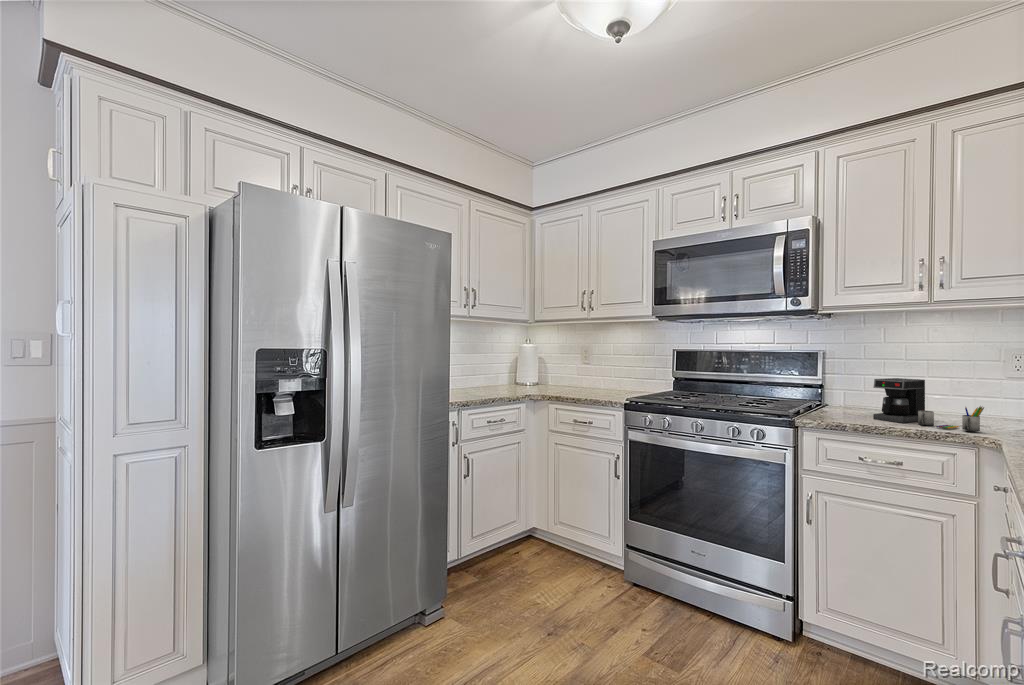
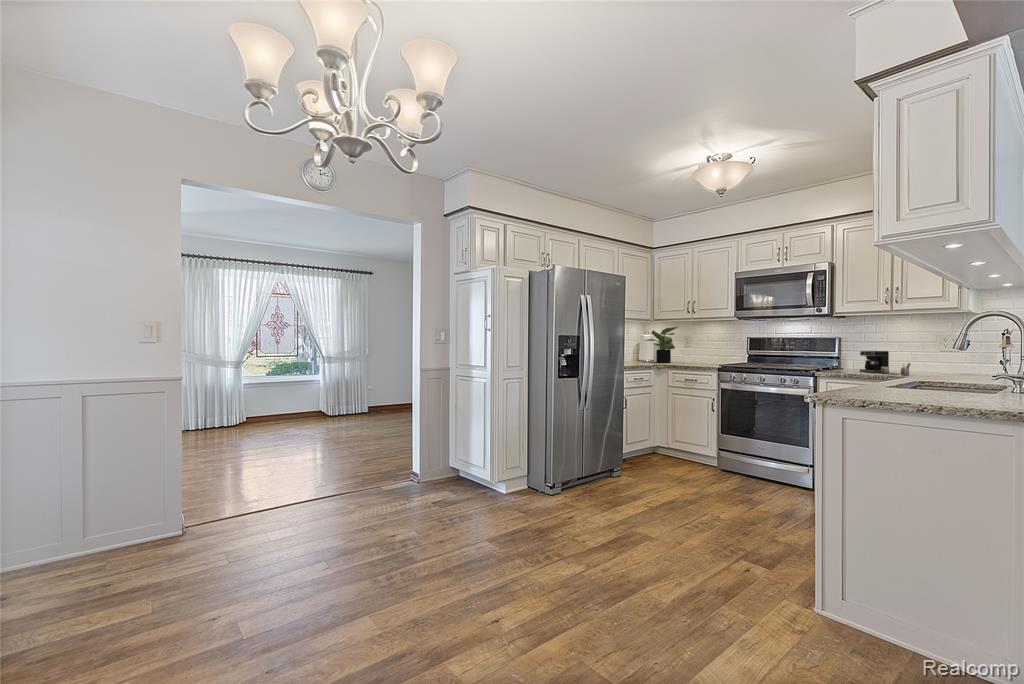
potted plant: none [514,331,569,390] -> present [645,327,678,363]

